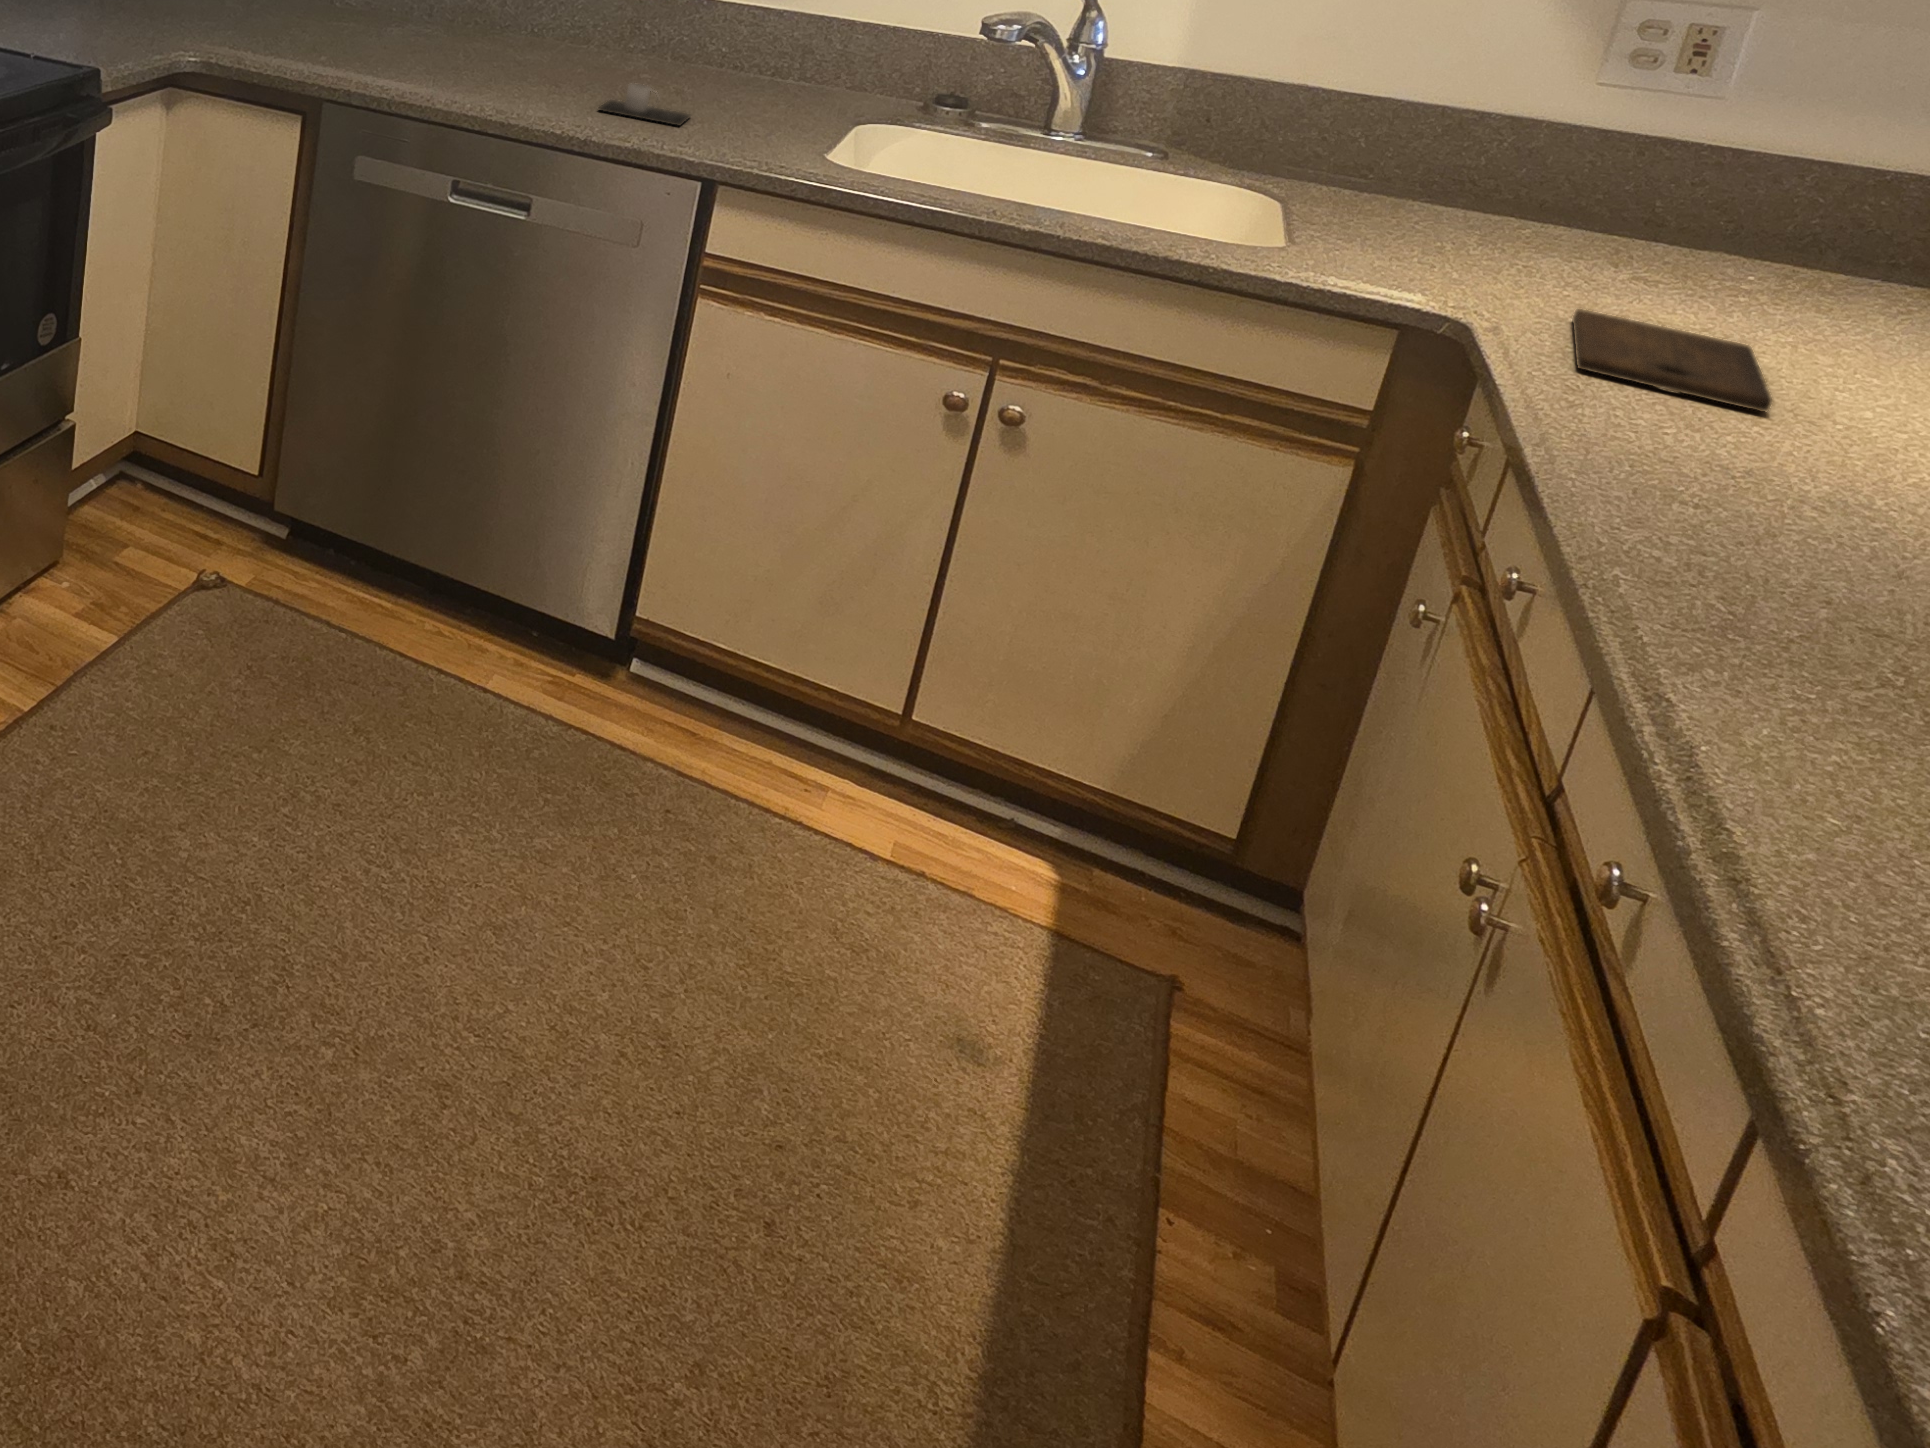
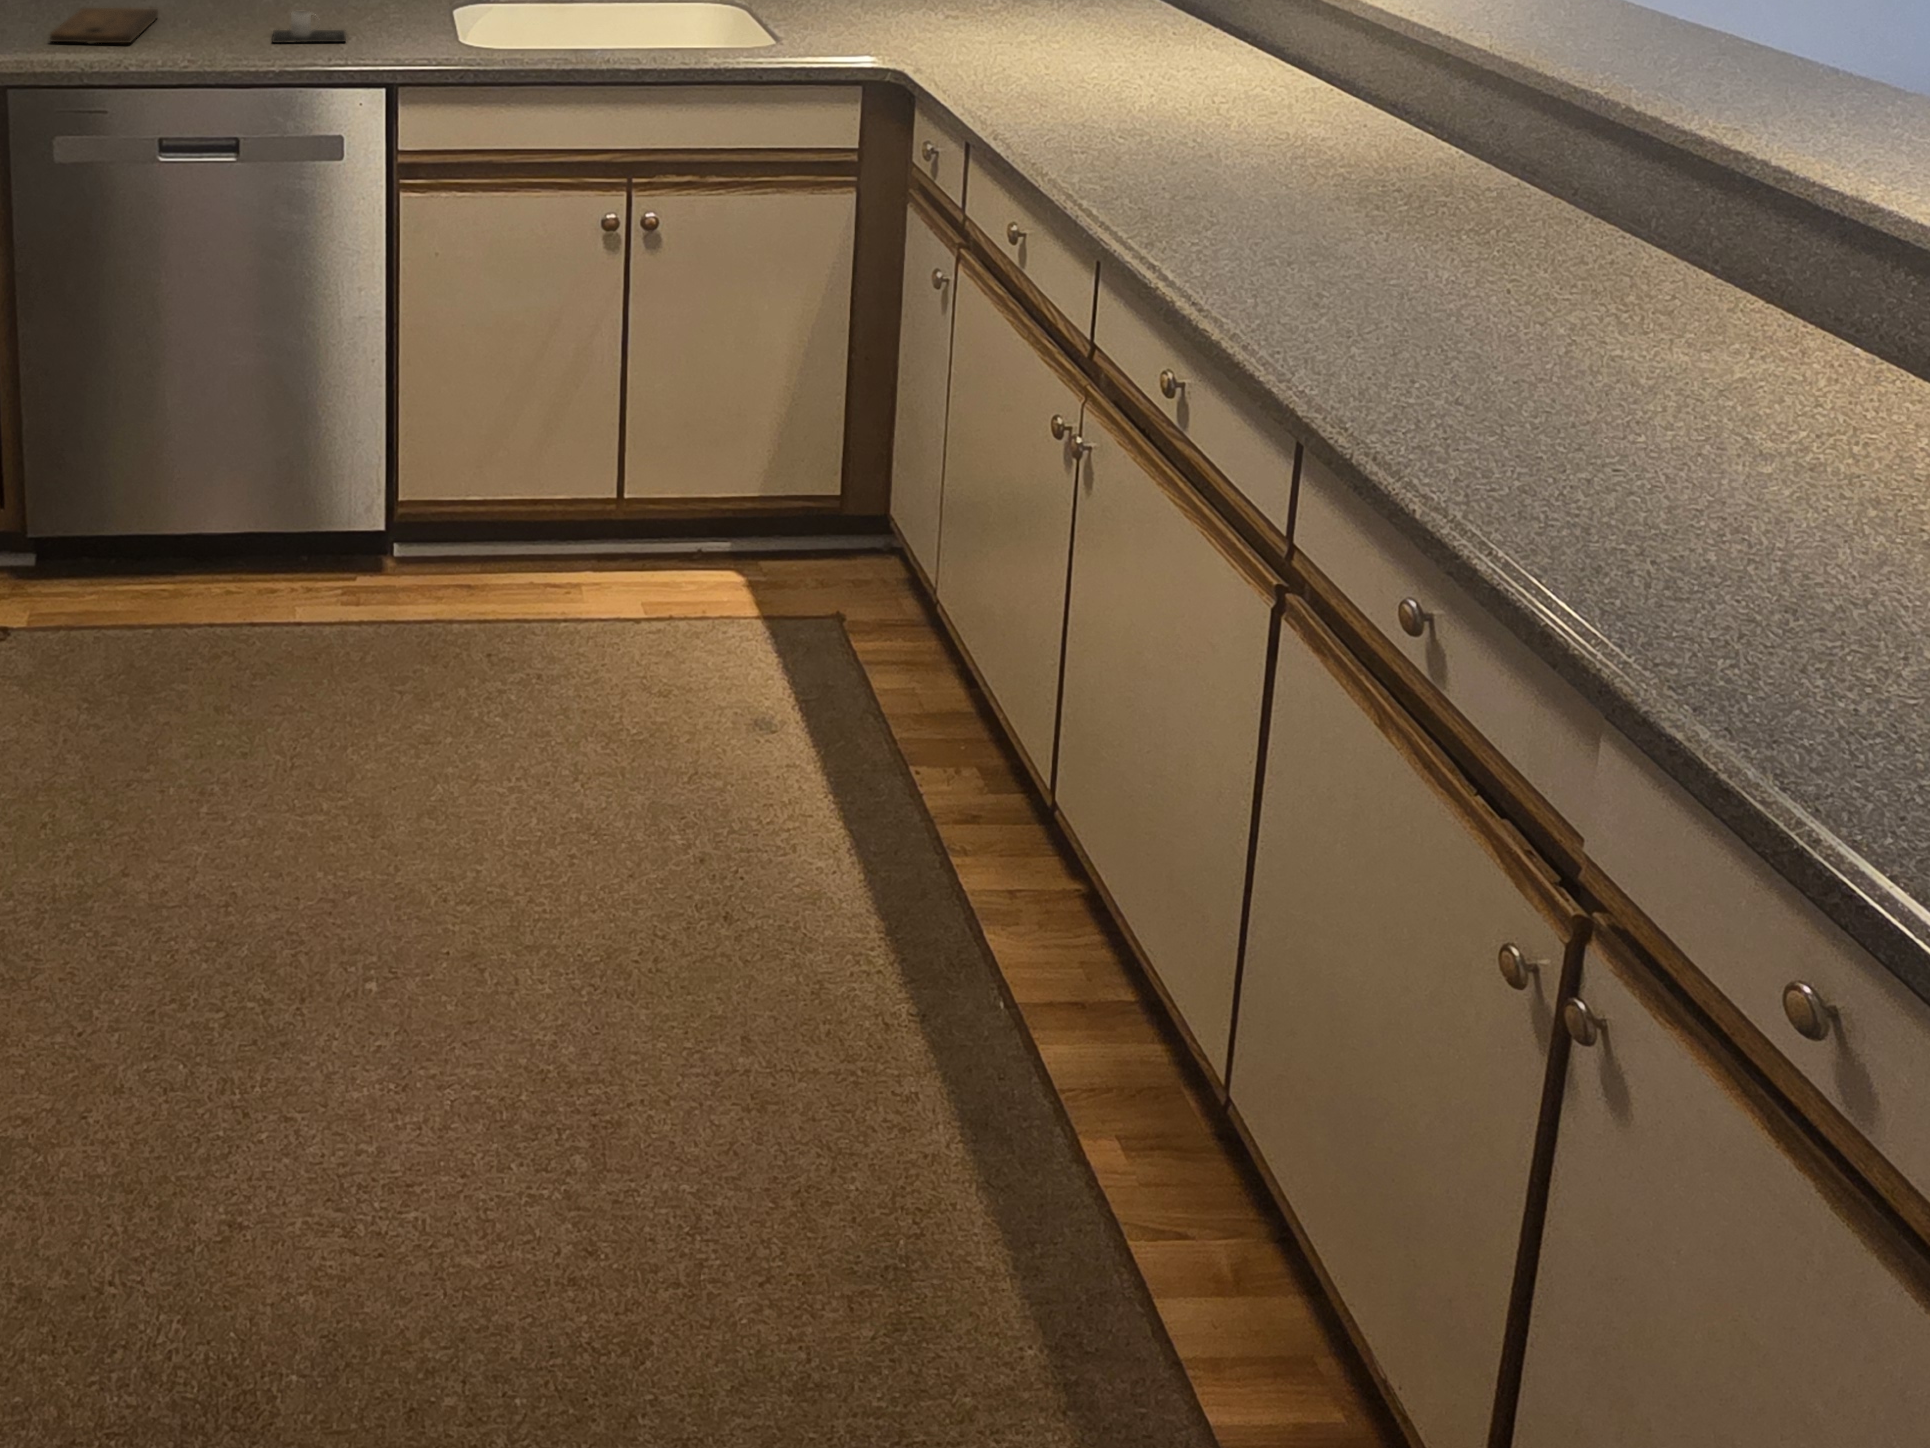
cutting board: present [1573,309,1772,412] -> present [50,8,158,43]

